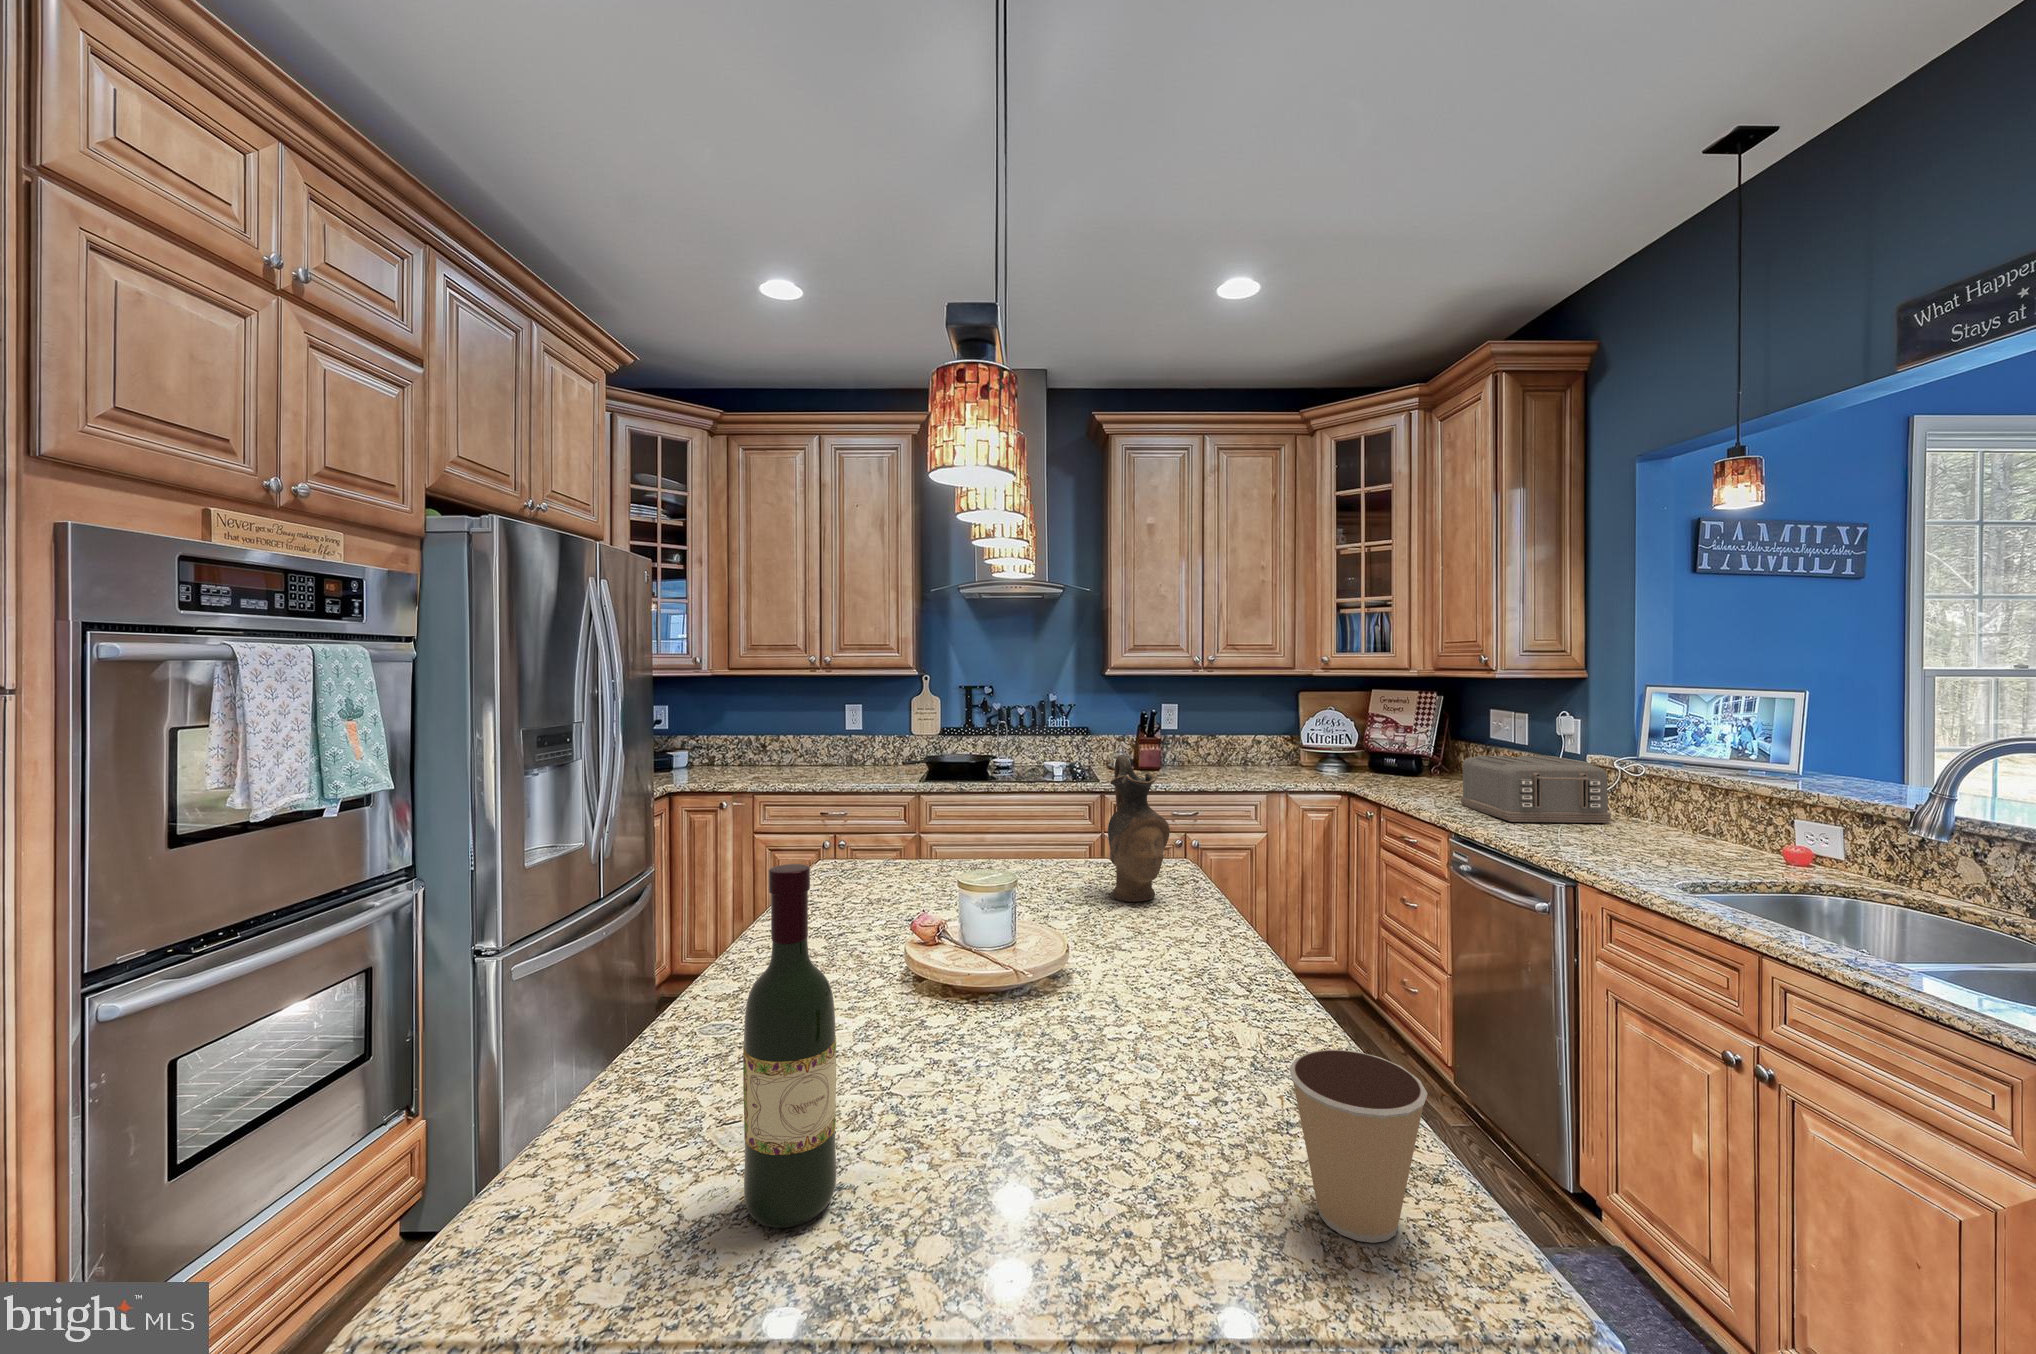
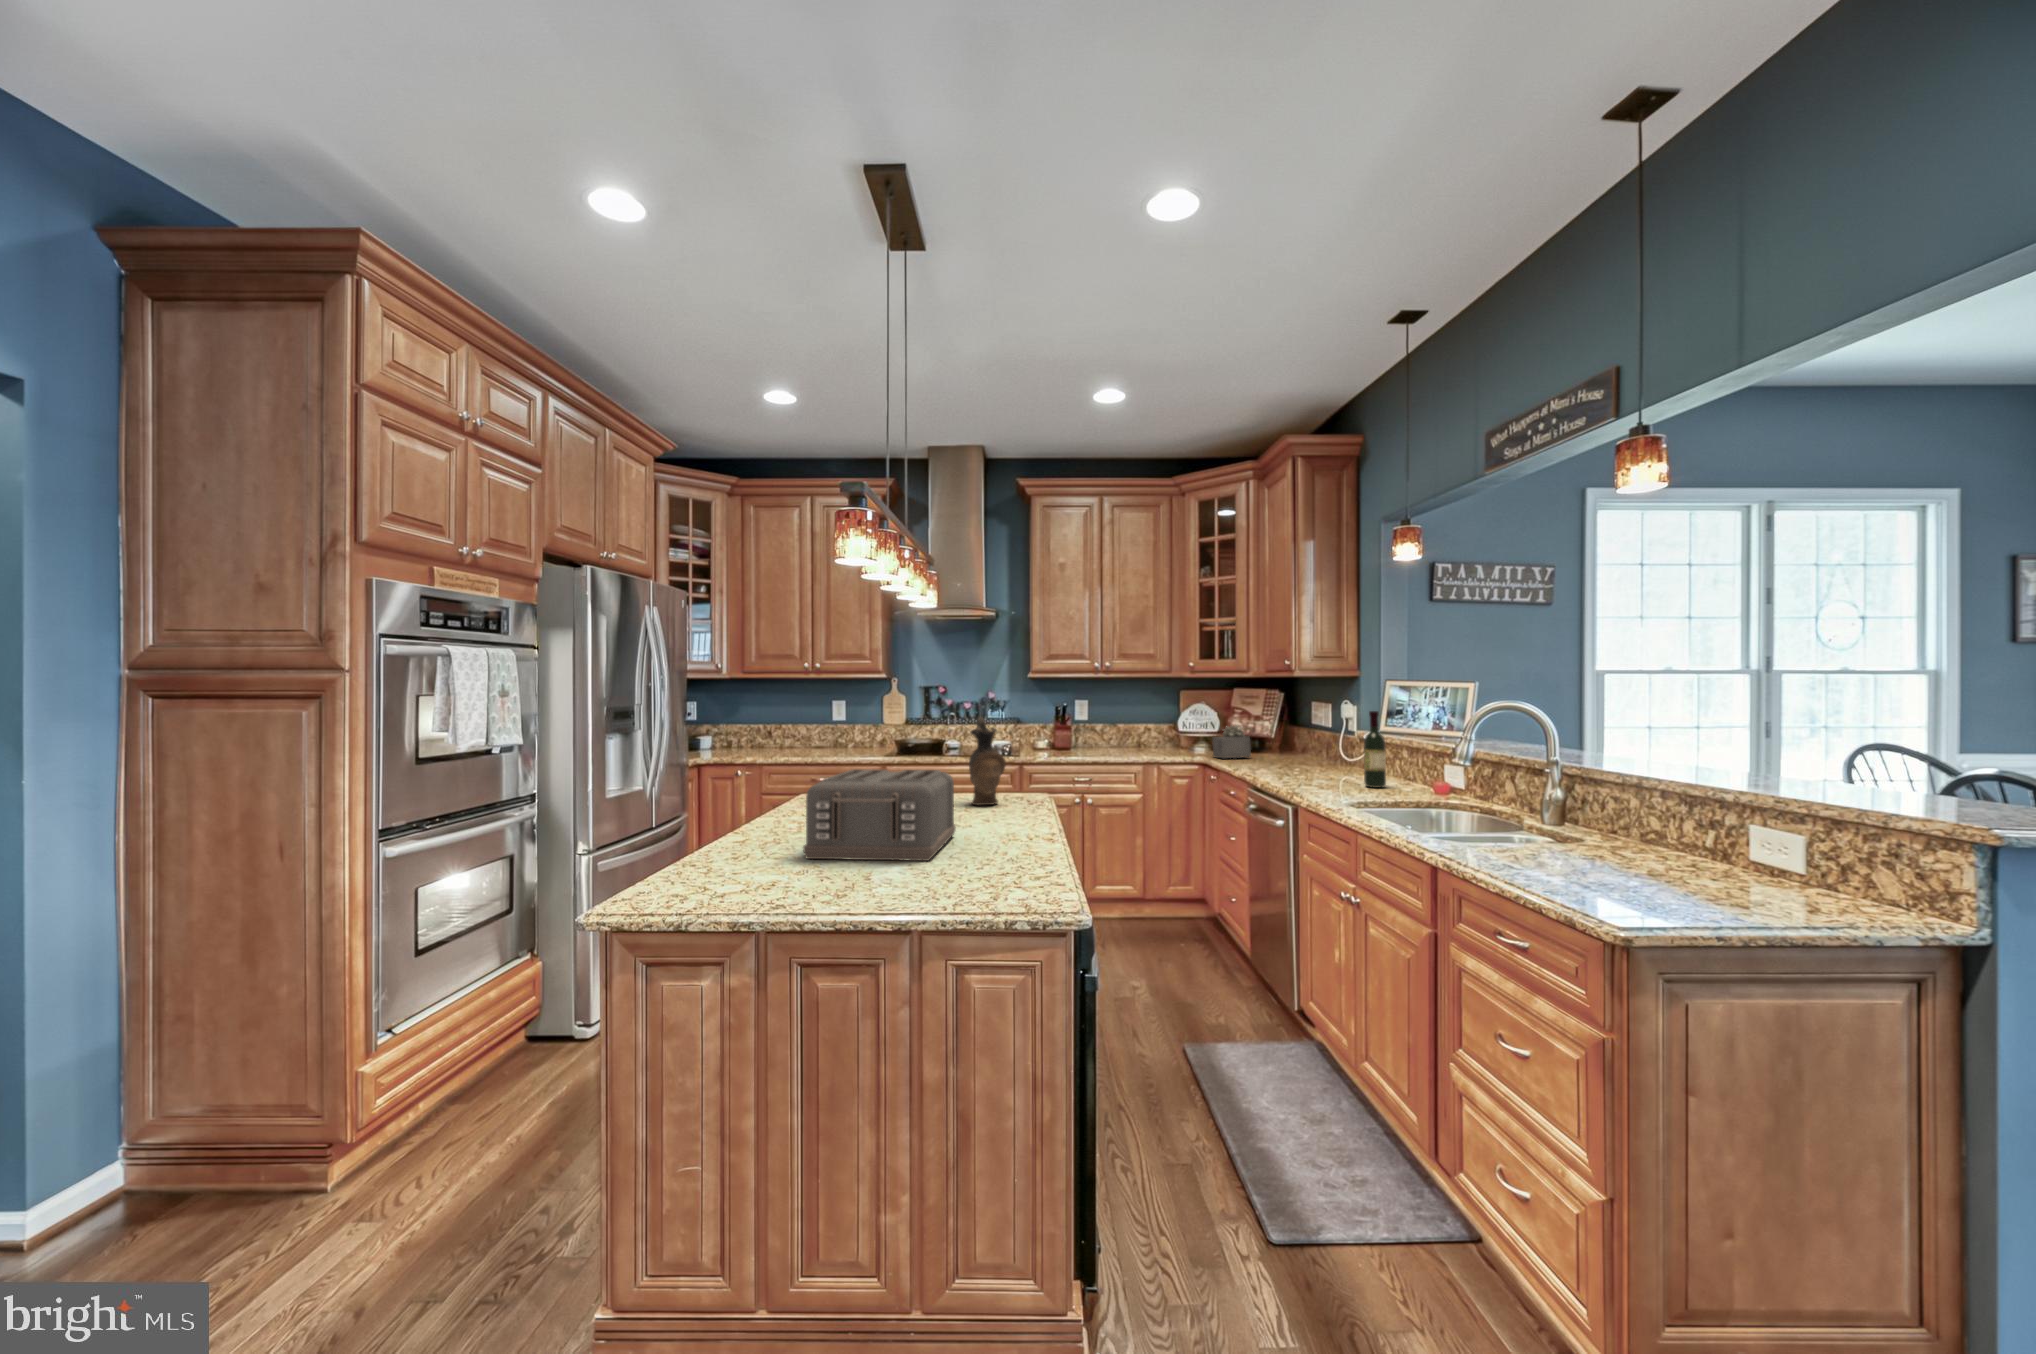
succulent plant: none [1361,740,1418,786] -> present [1213,726,1251,758]
toaster: present [1461,756,1611,823] -> present [803,769,956,861]
wine bottle: present [743,864,836,1228] -> present [1364,711,1386,788]
coffee cup: present [1289,1049,1428,1243] -> none [952,809,1004,873]

